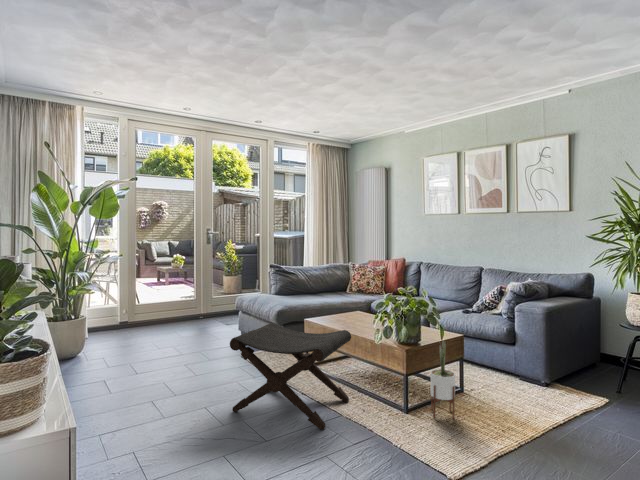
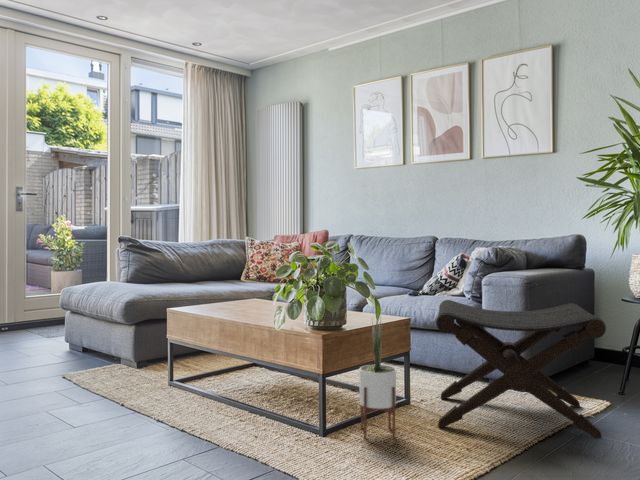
footstool: present [230,323,351,429] -> present [436,300,606,439]

